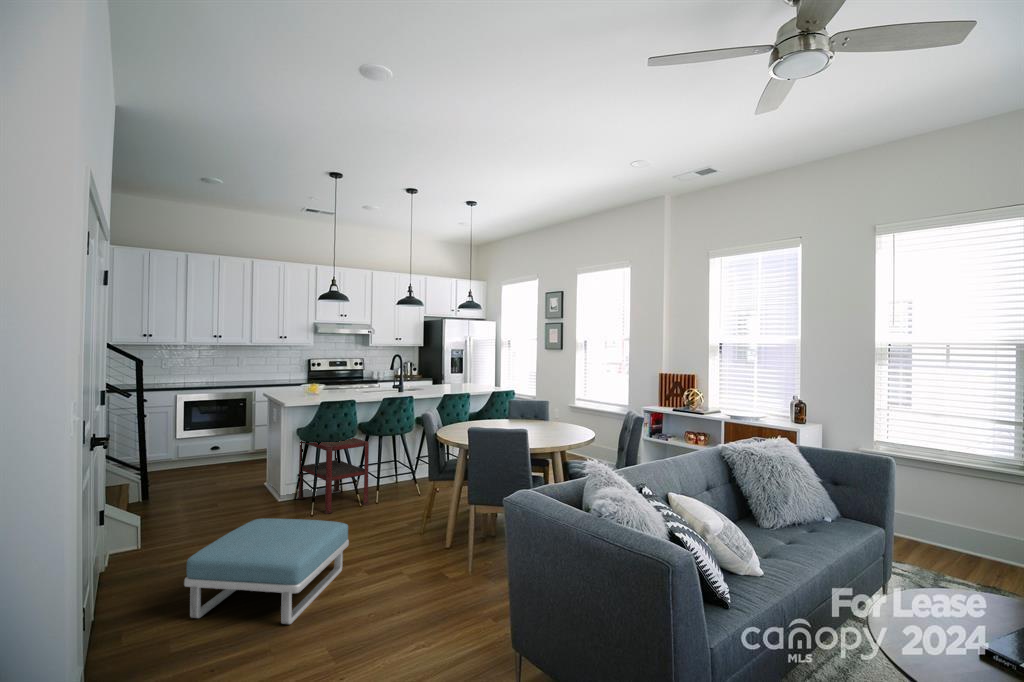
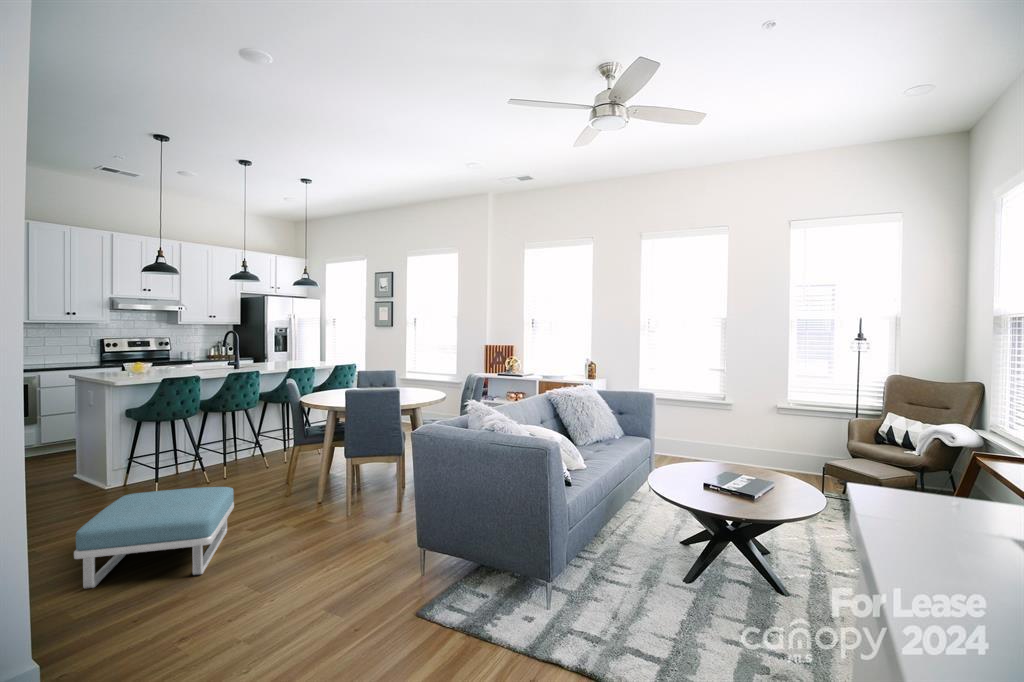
side table: present [298,438,369,514] -> none [127,414,219,494]

